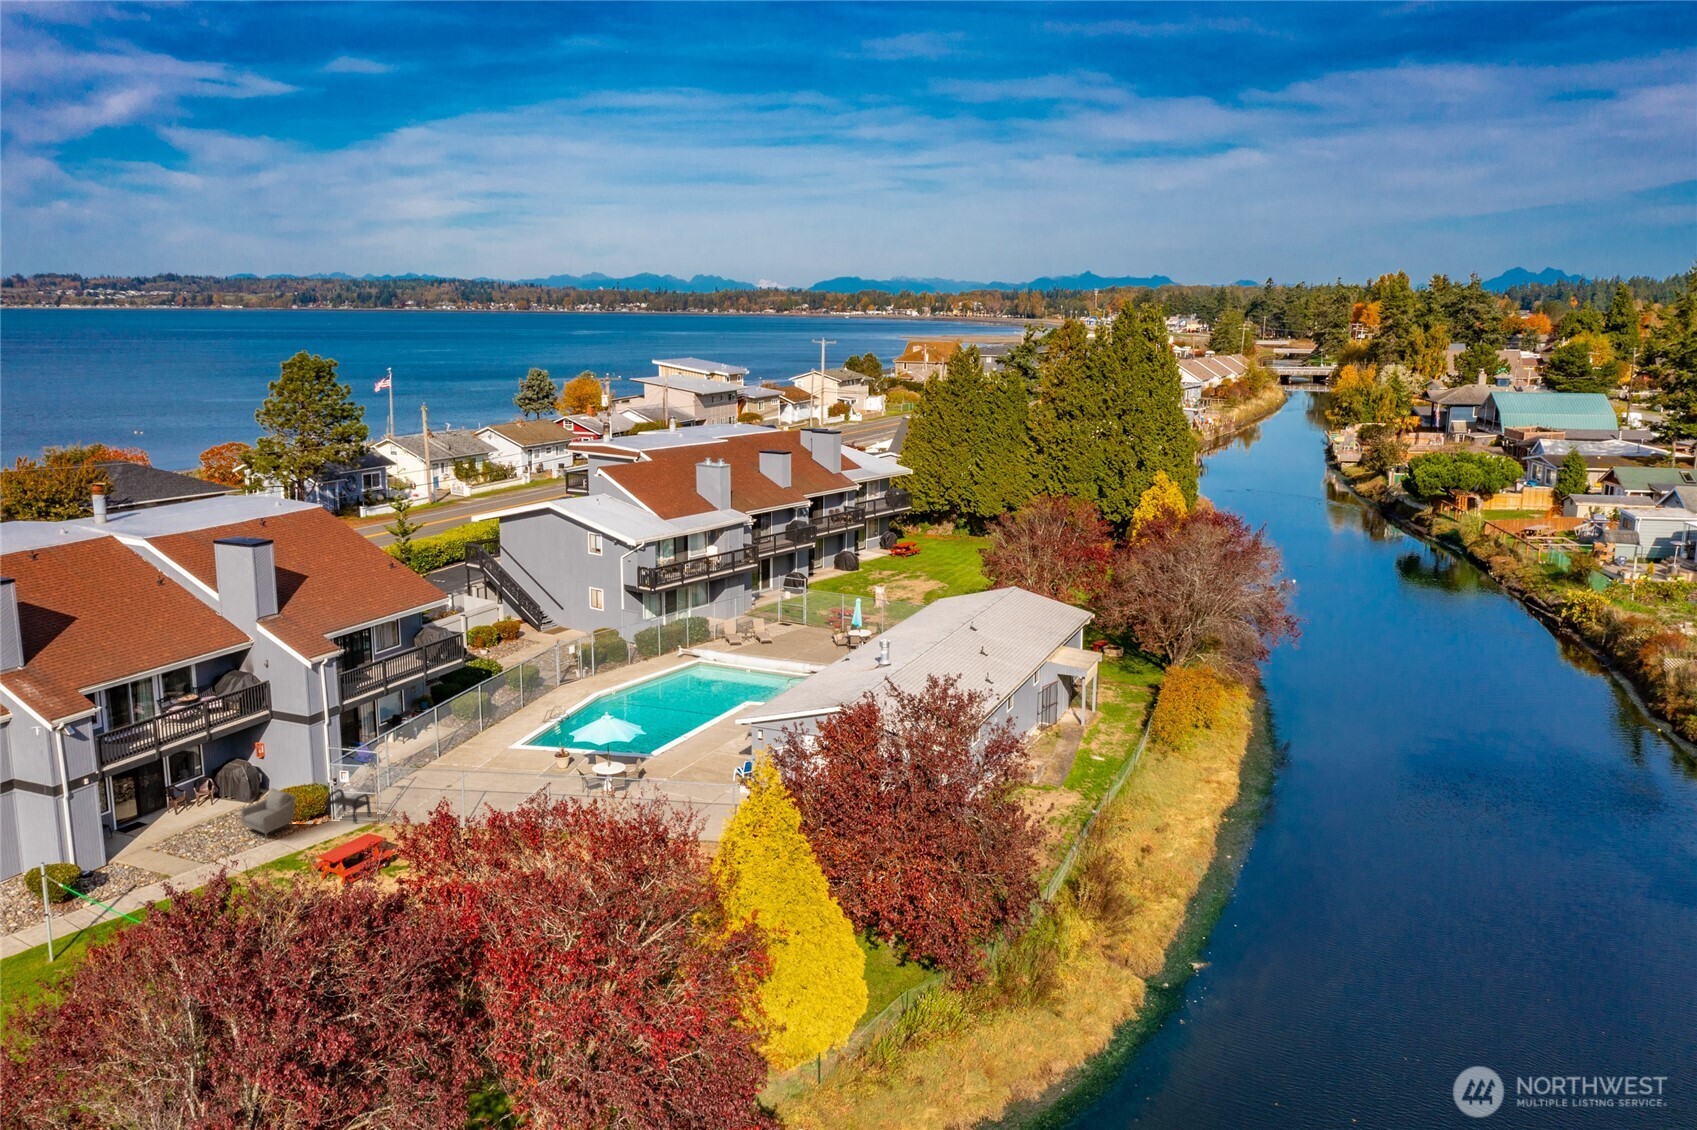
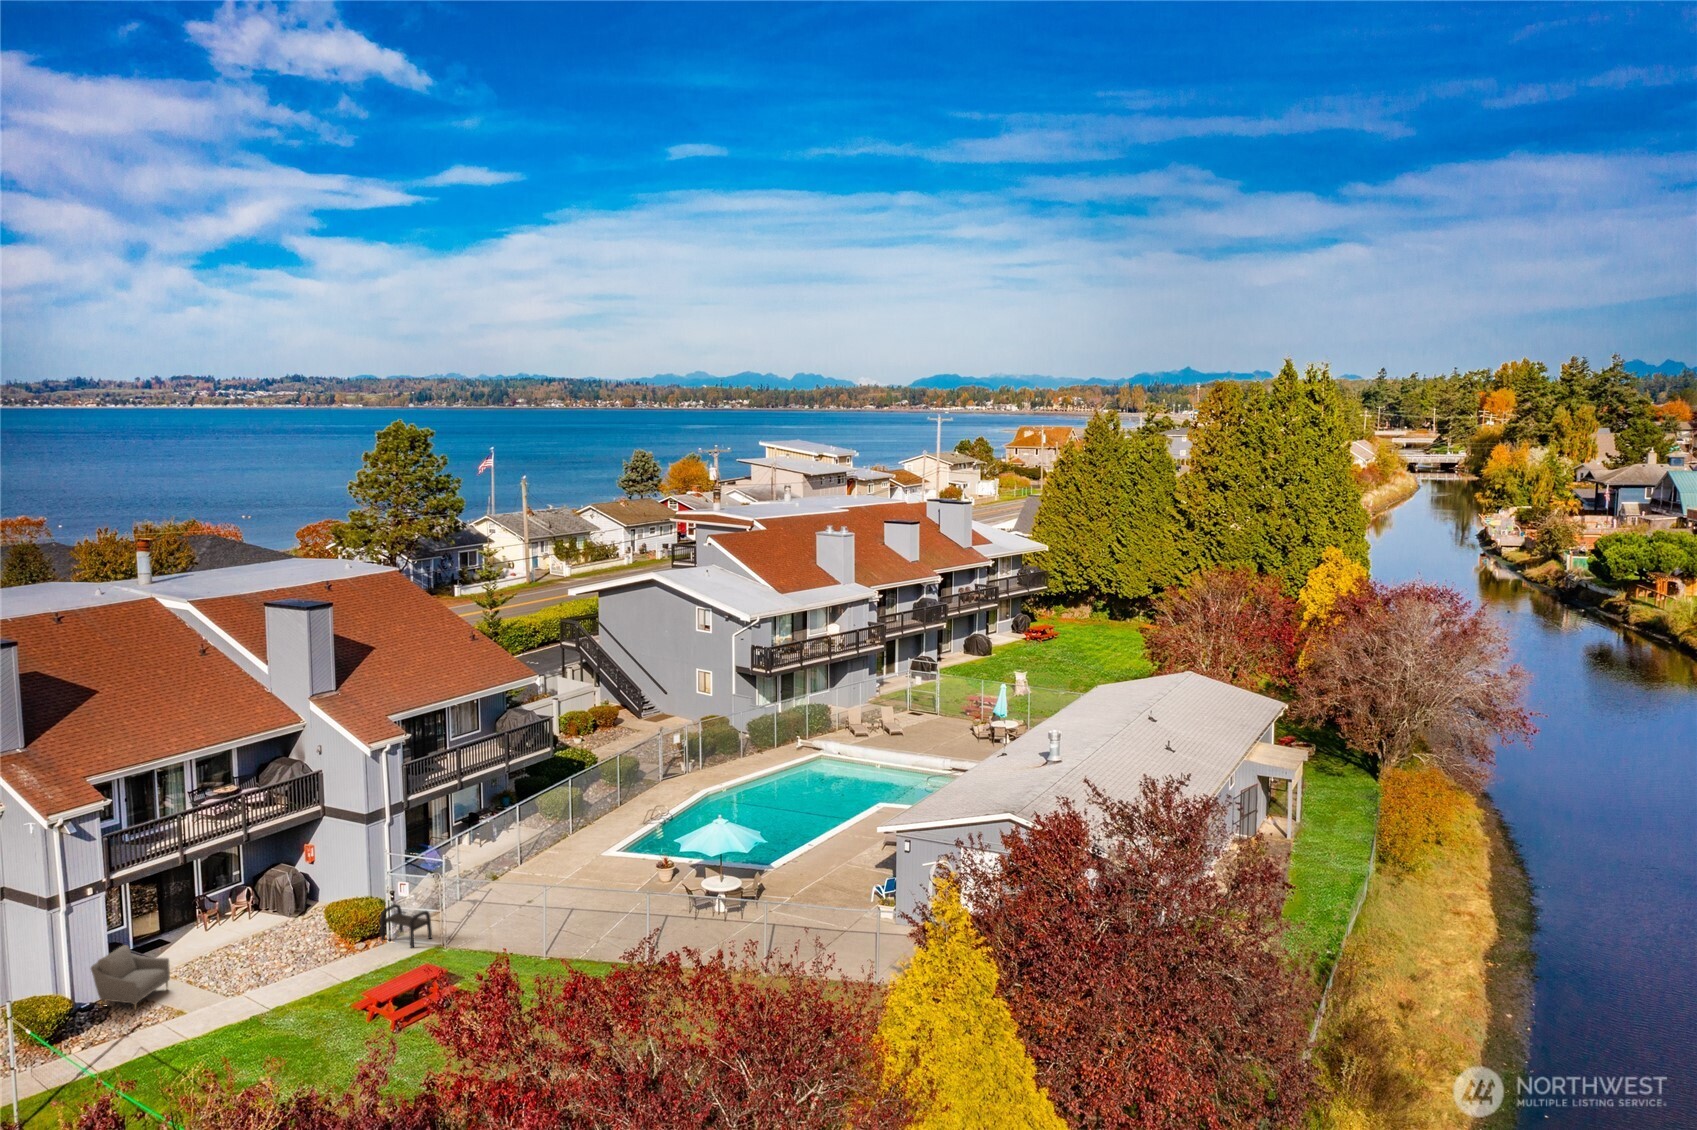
chair: present [241,789,295,837] -> present [91,945,170,1010]

